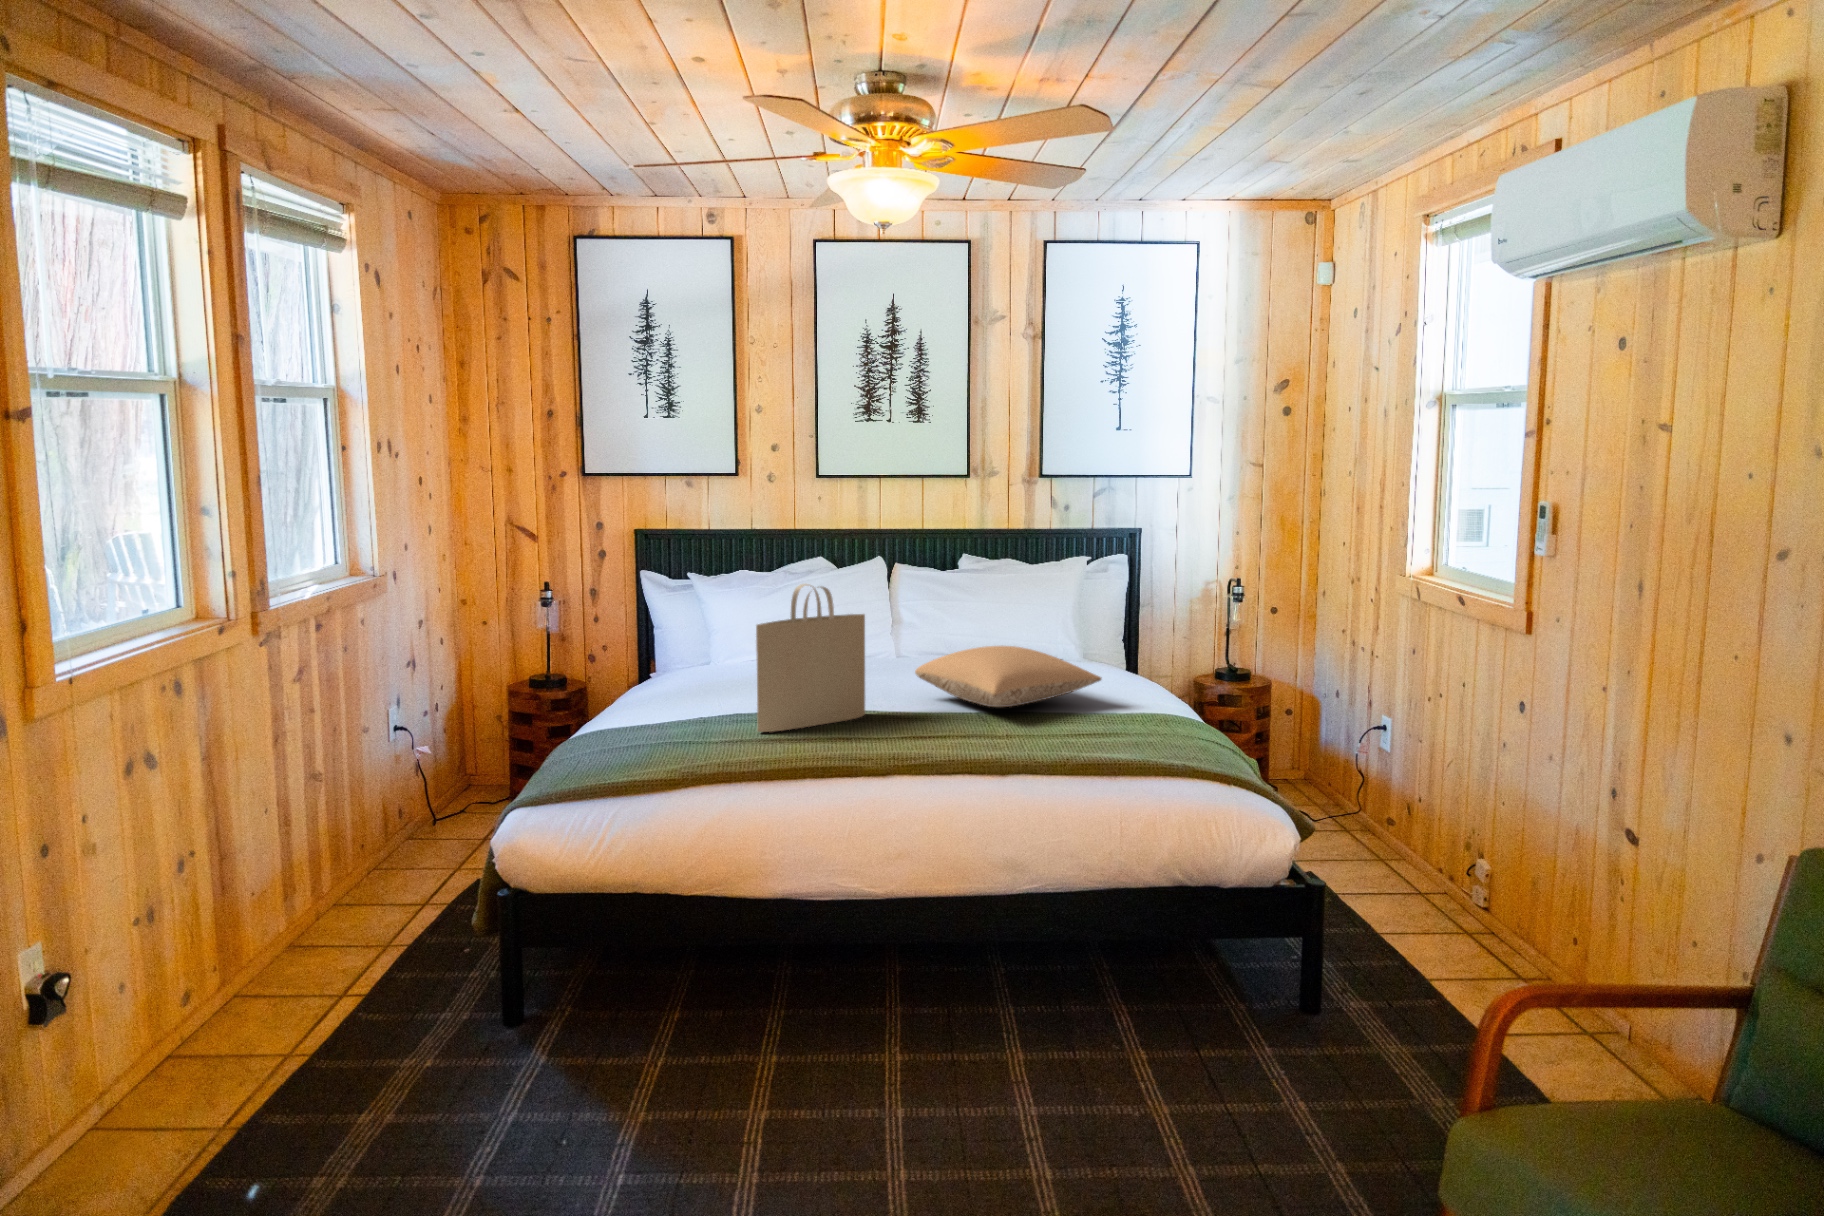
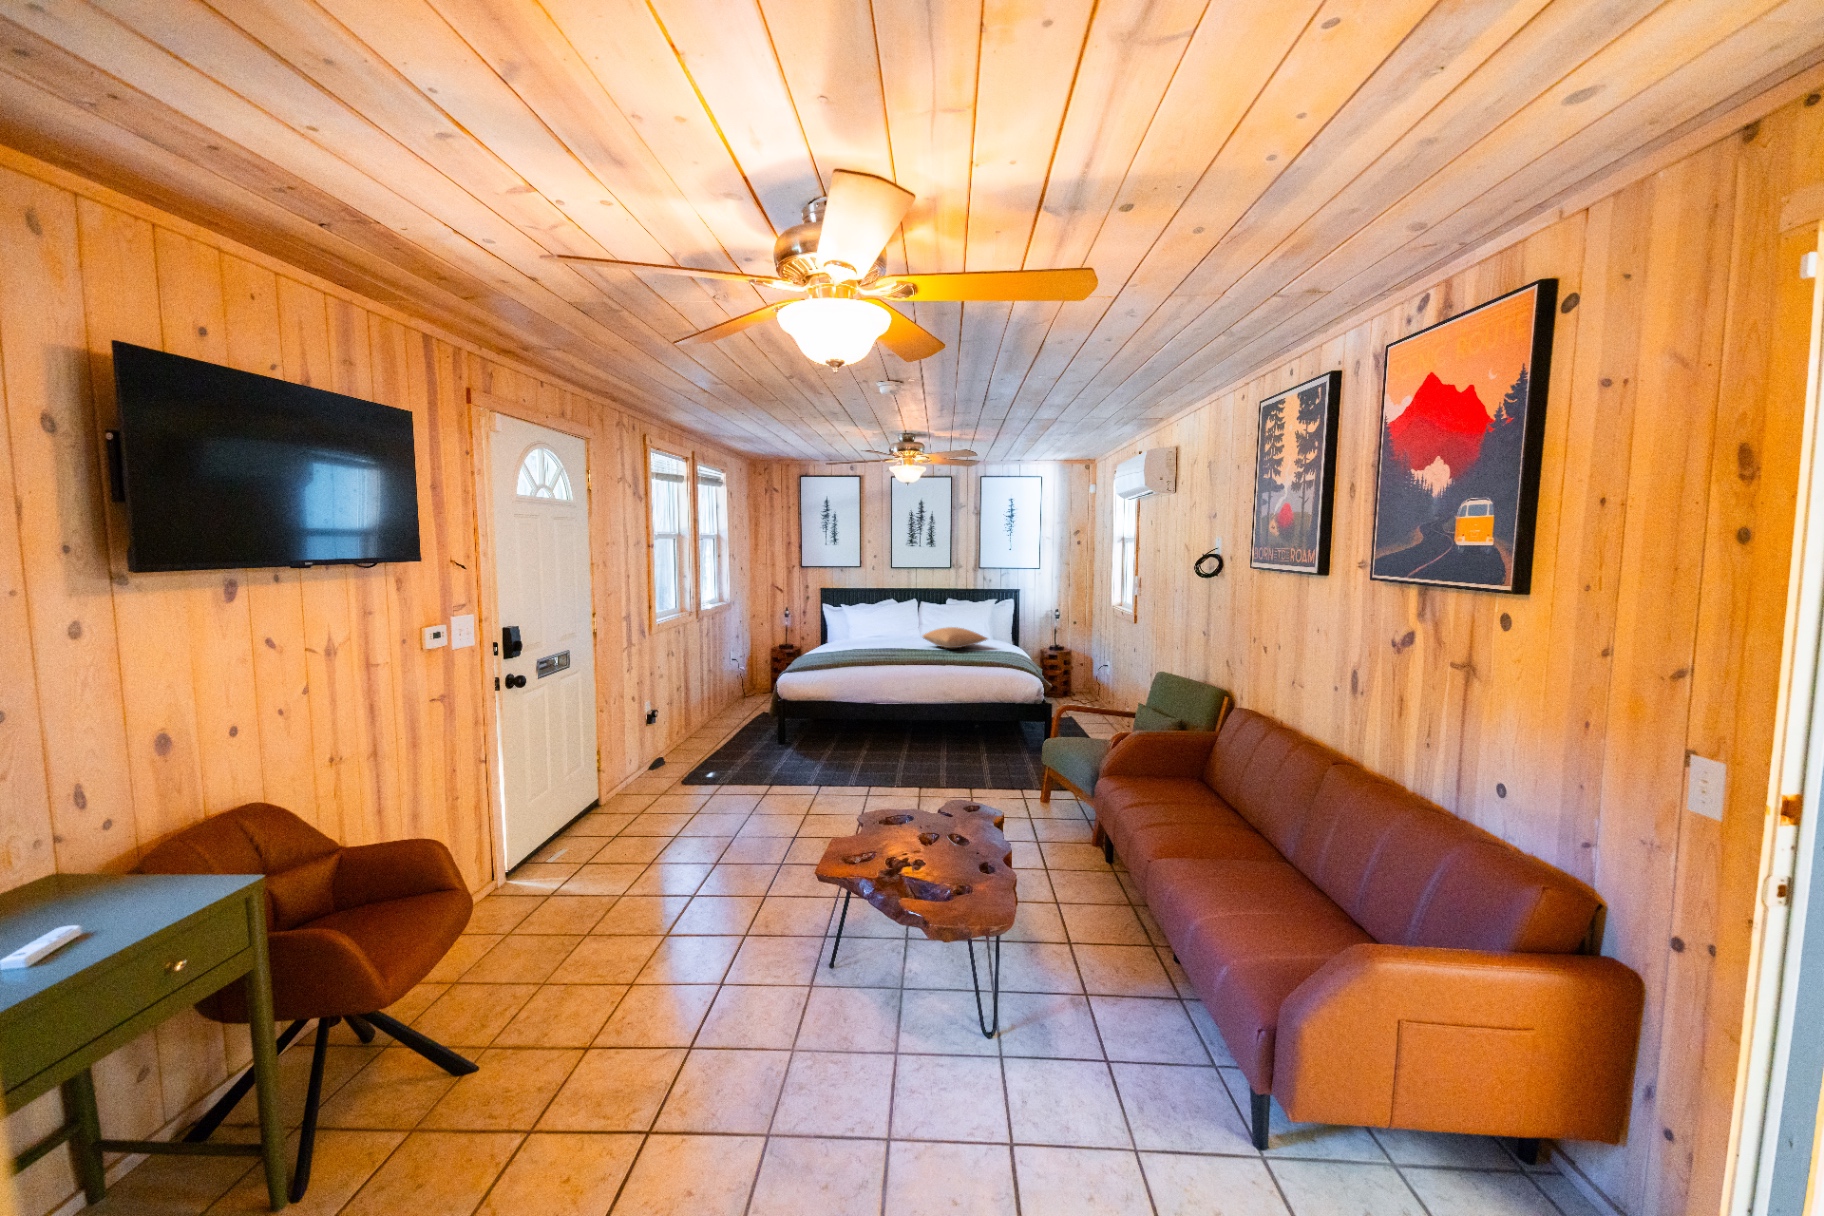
tote bag: present [756,584,865,732] -> none [865,603,904,653]

